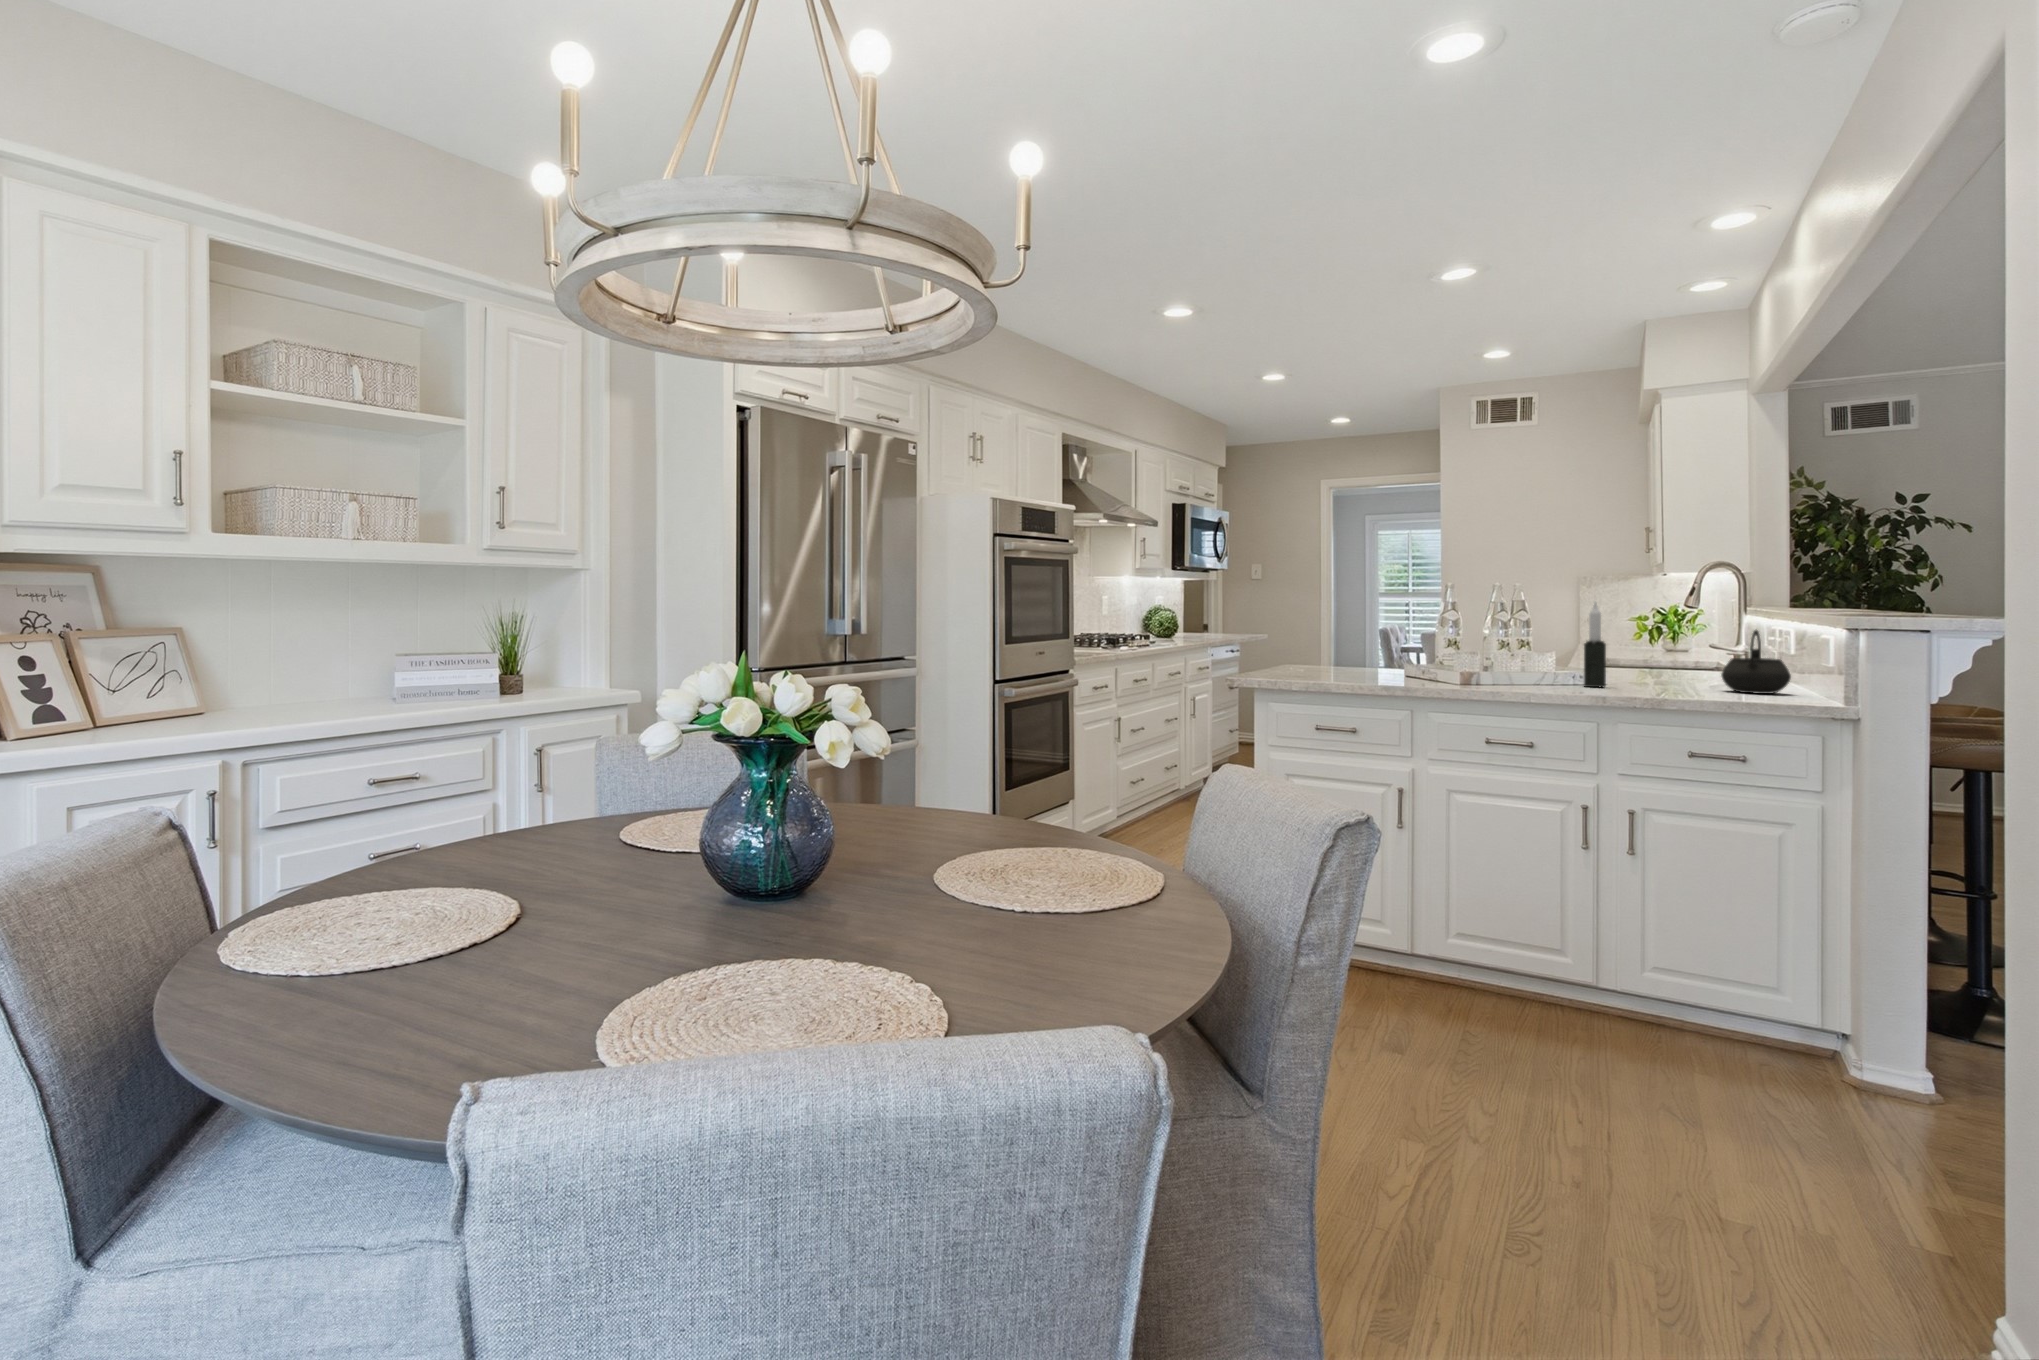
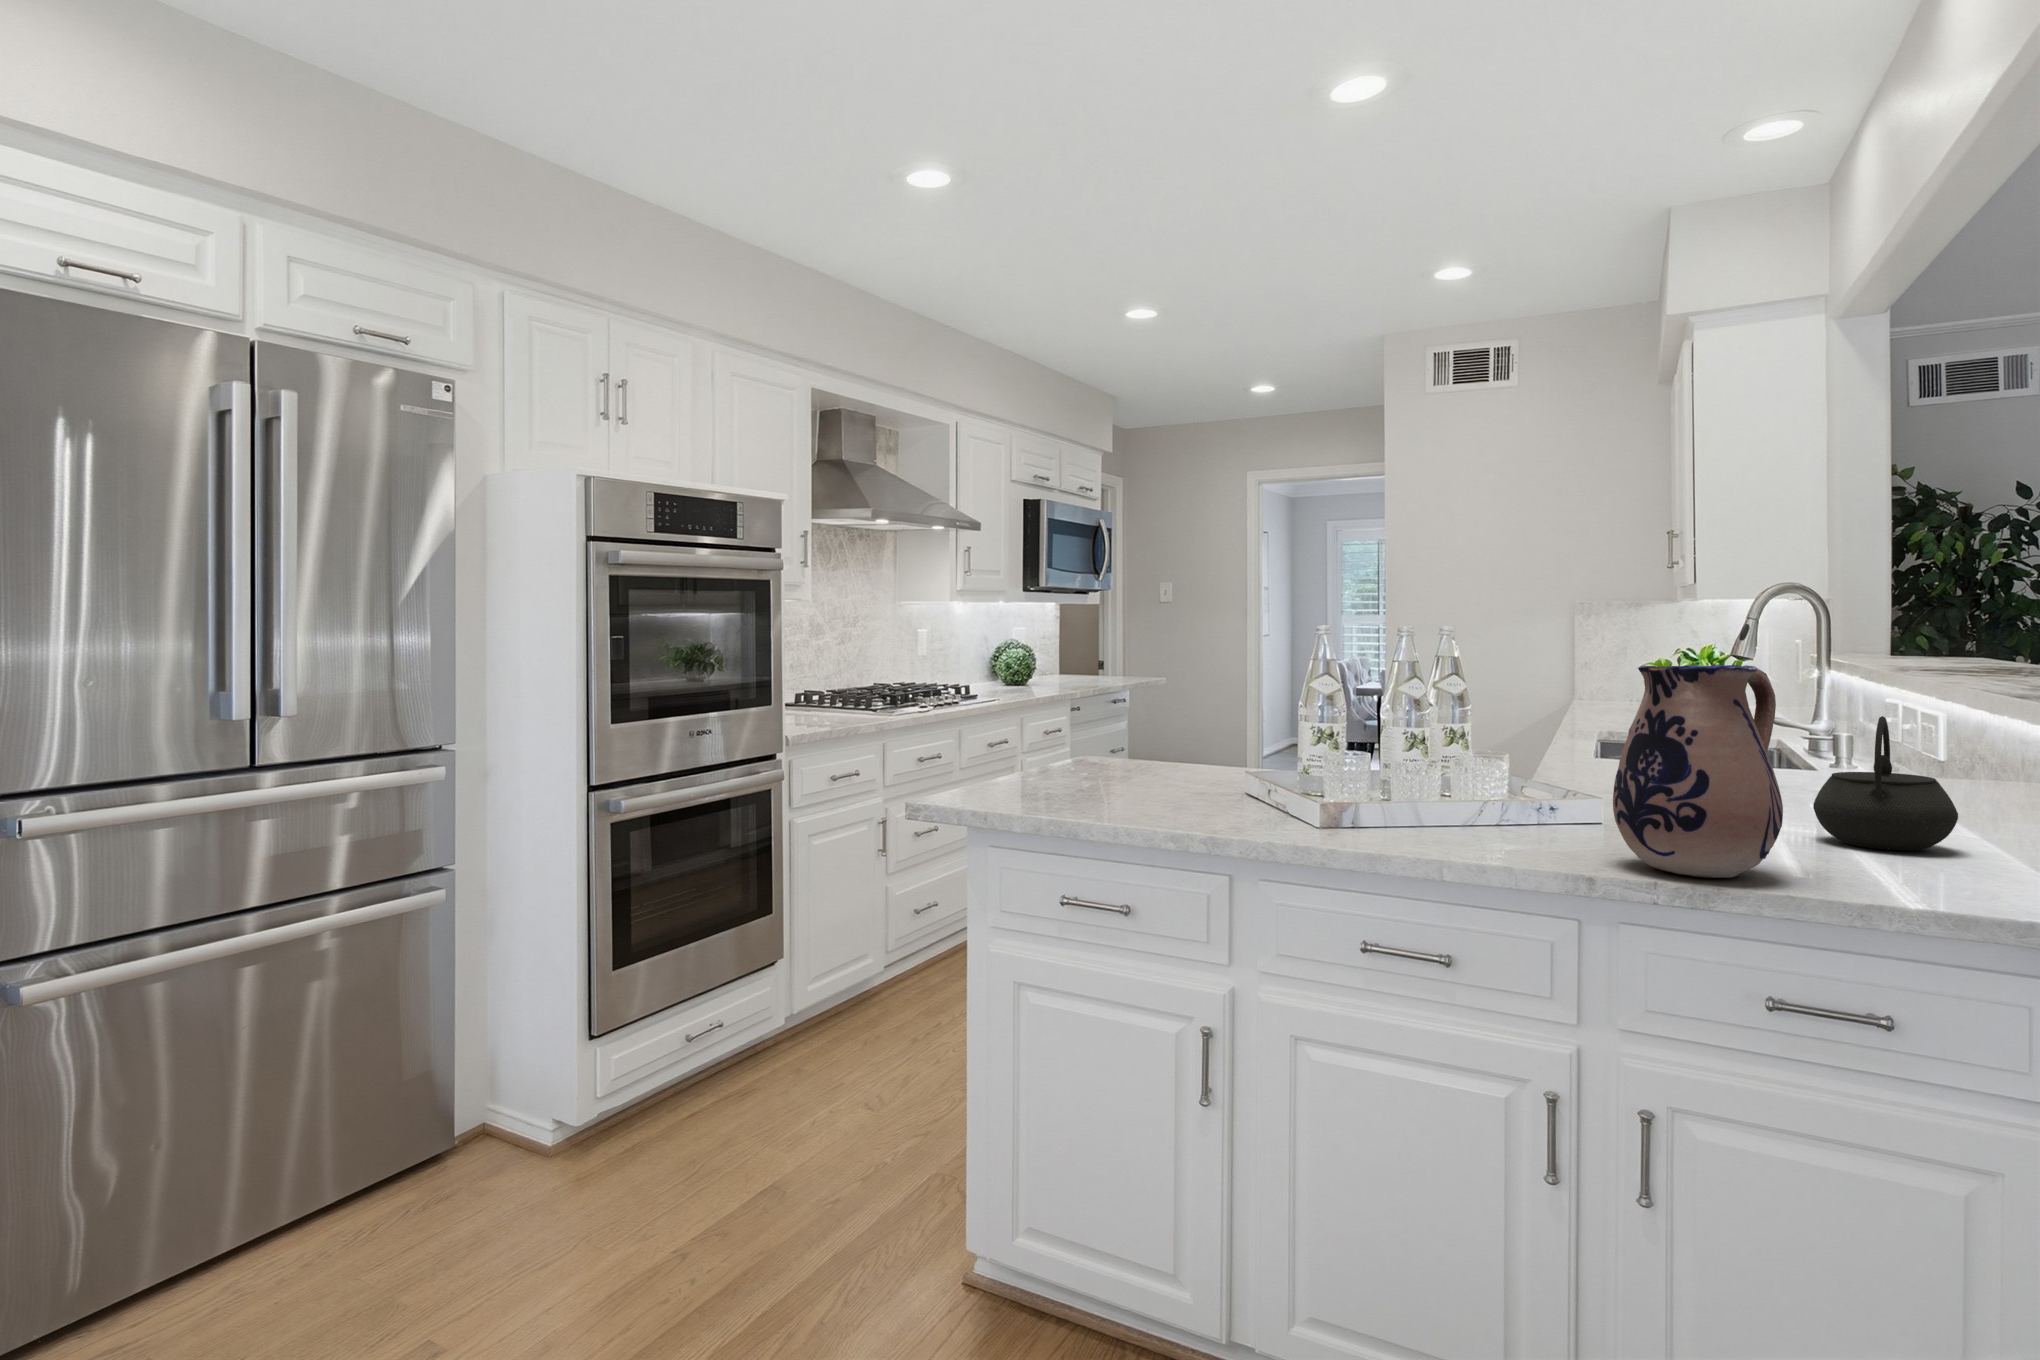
candle: present [1584,602,1606,687] -> none [1542,658,1586,834]
ceramic pitcher: none [1622,602,1702,697] -> present [1613,665,1783,878]

